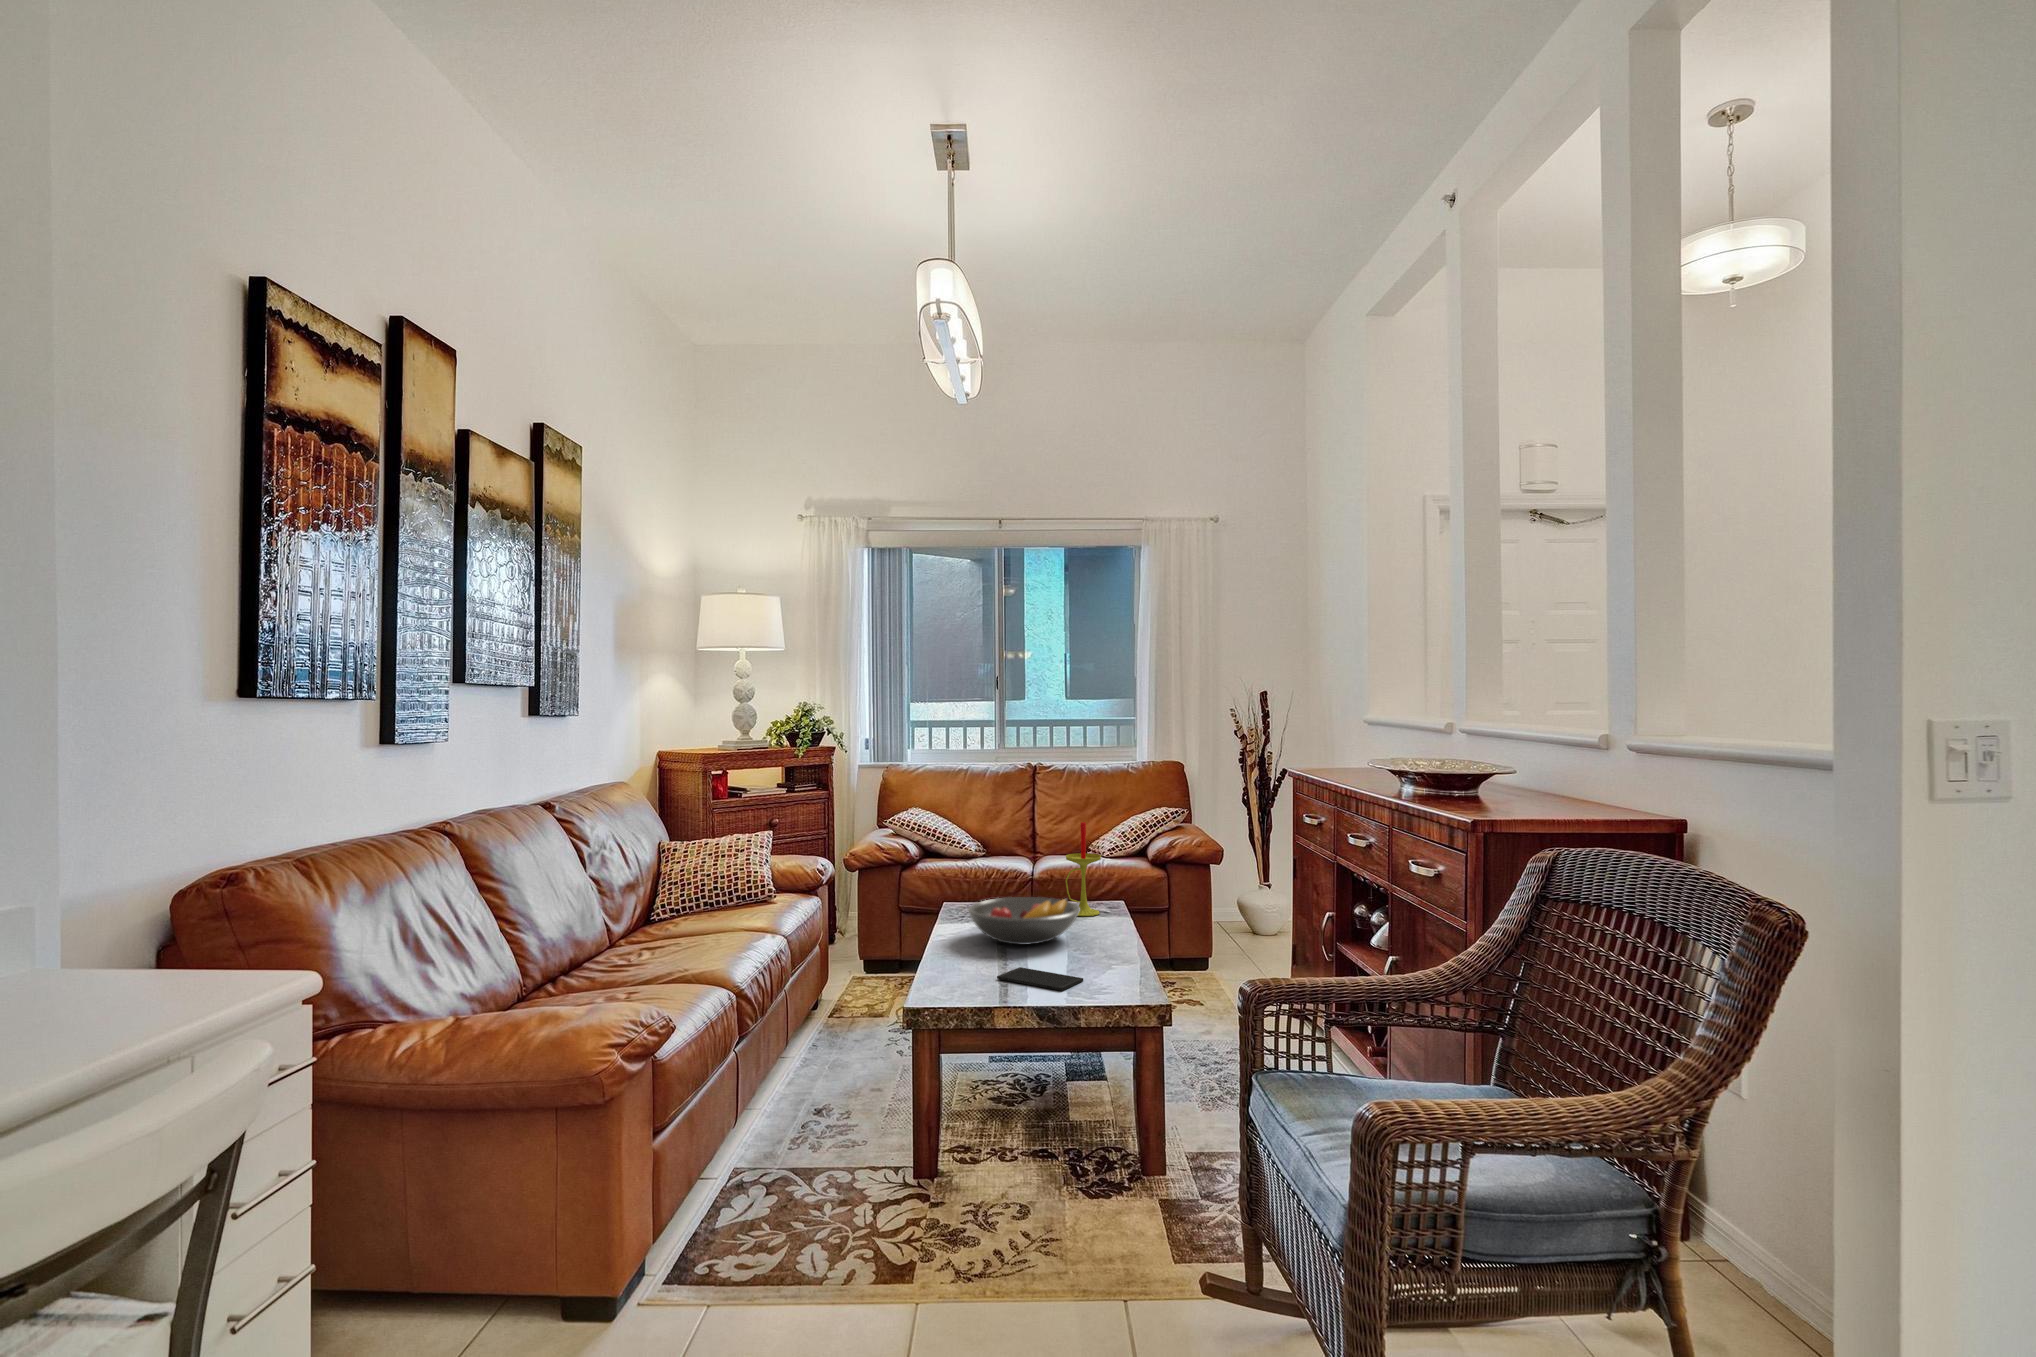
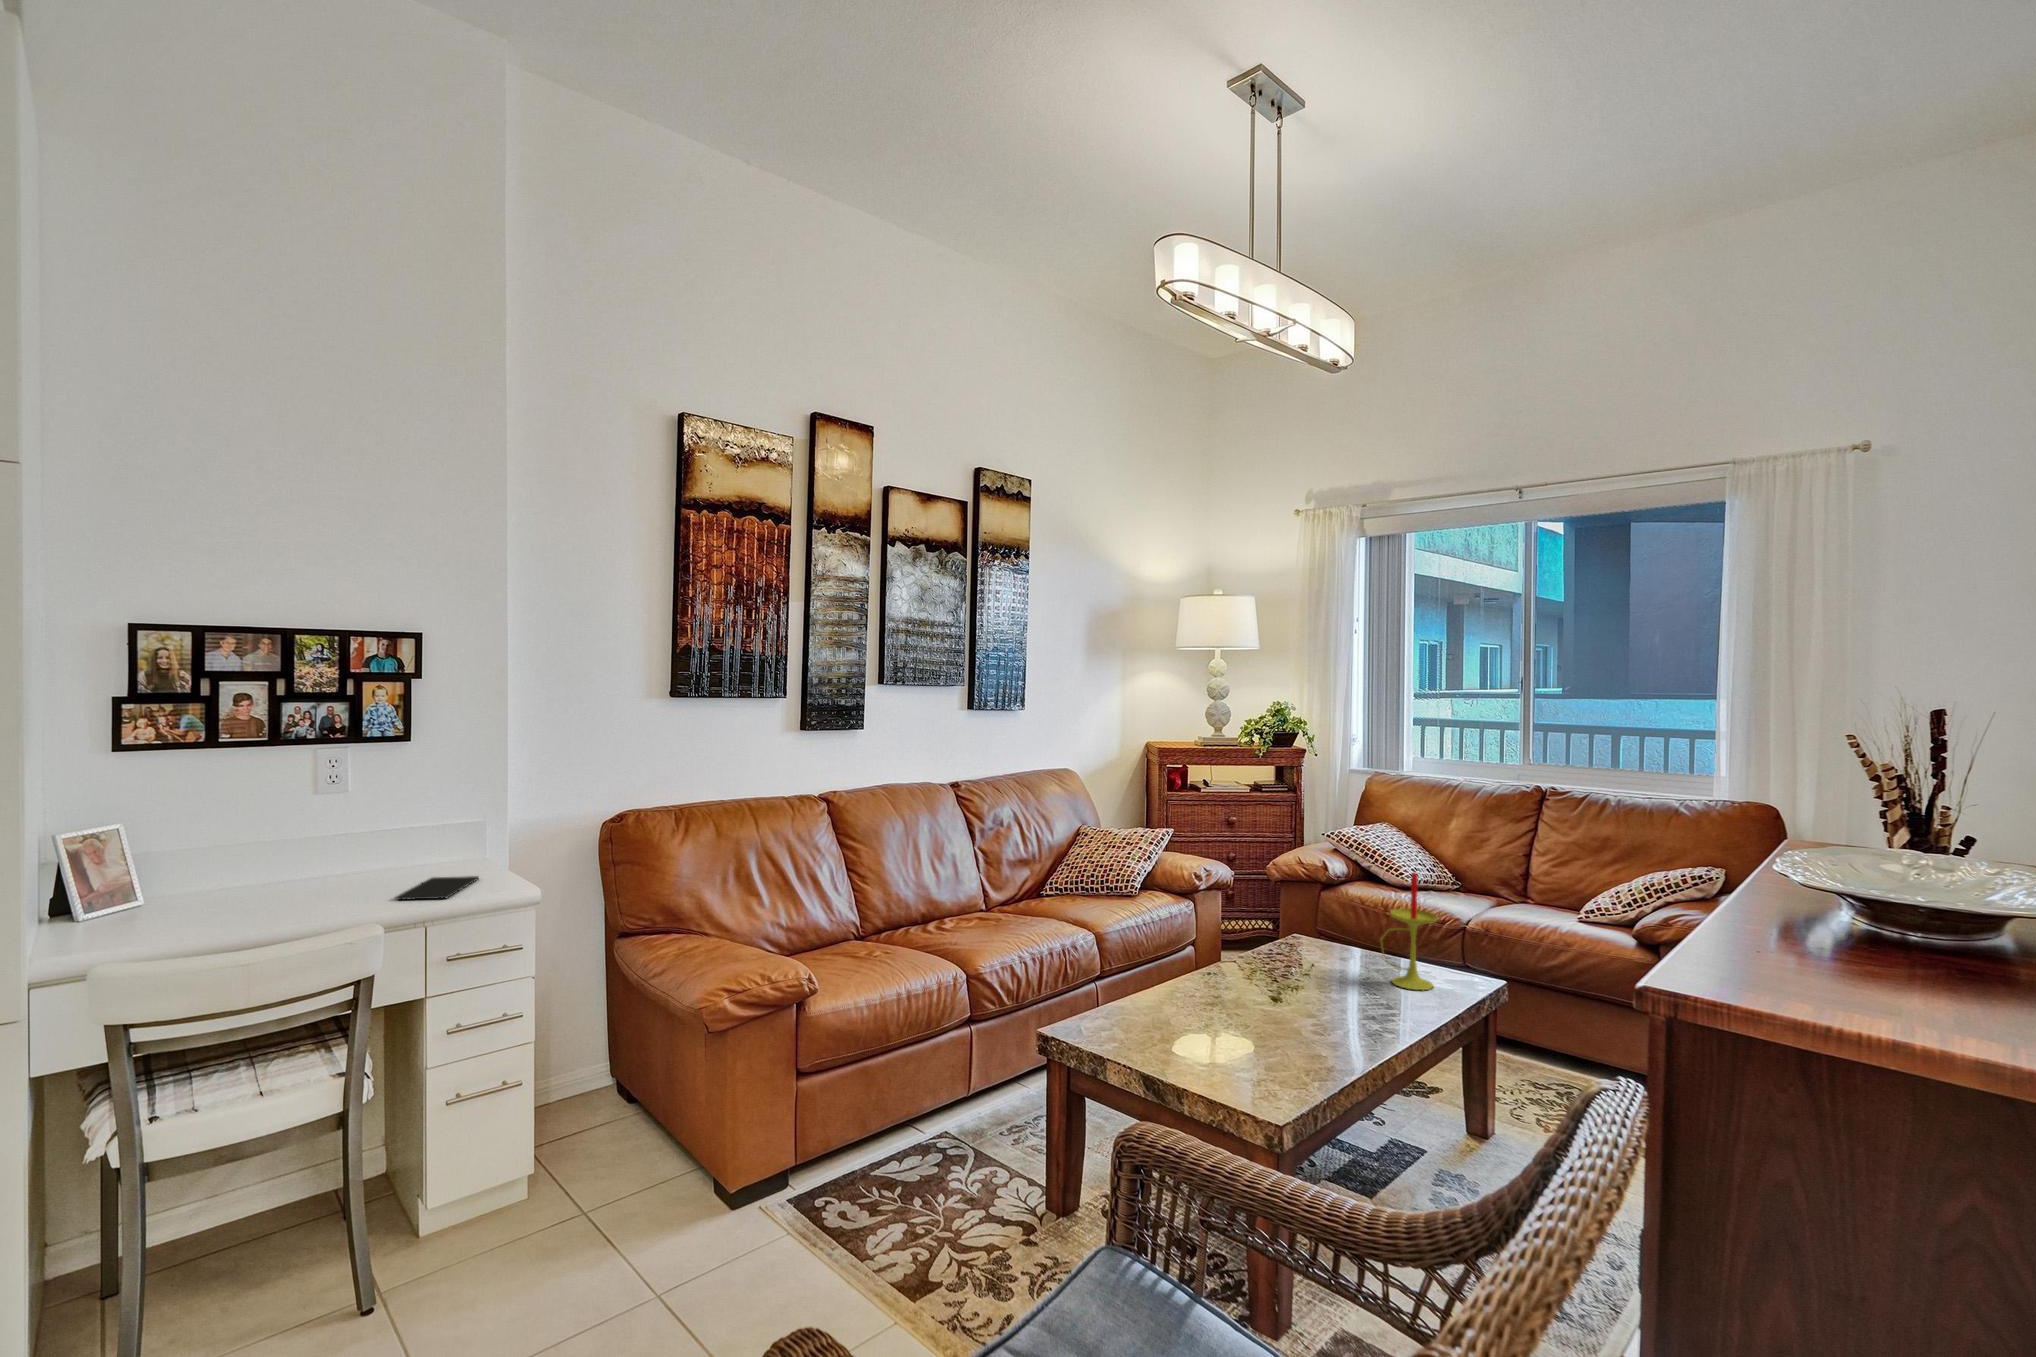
fruit bowl: present [968,897,1080,944] -> none [1214,942,1348,1006]
tablet: present [997,967,1083,991] -> present [396,876,479,900]

